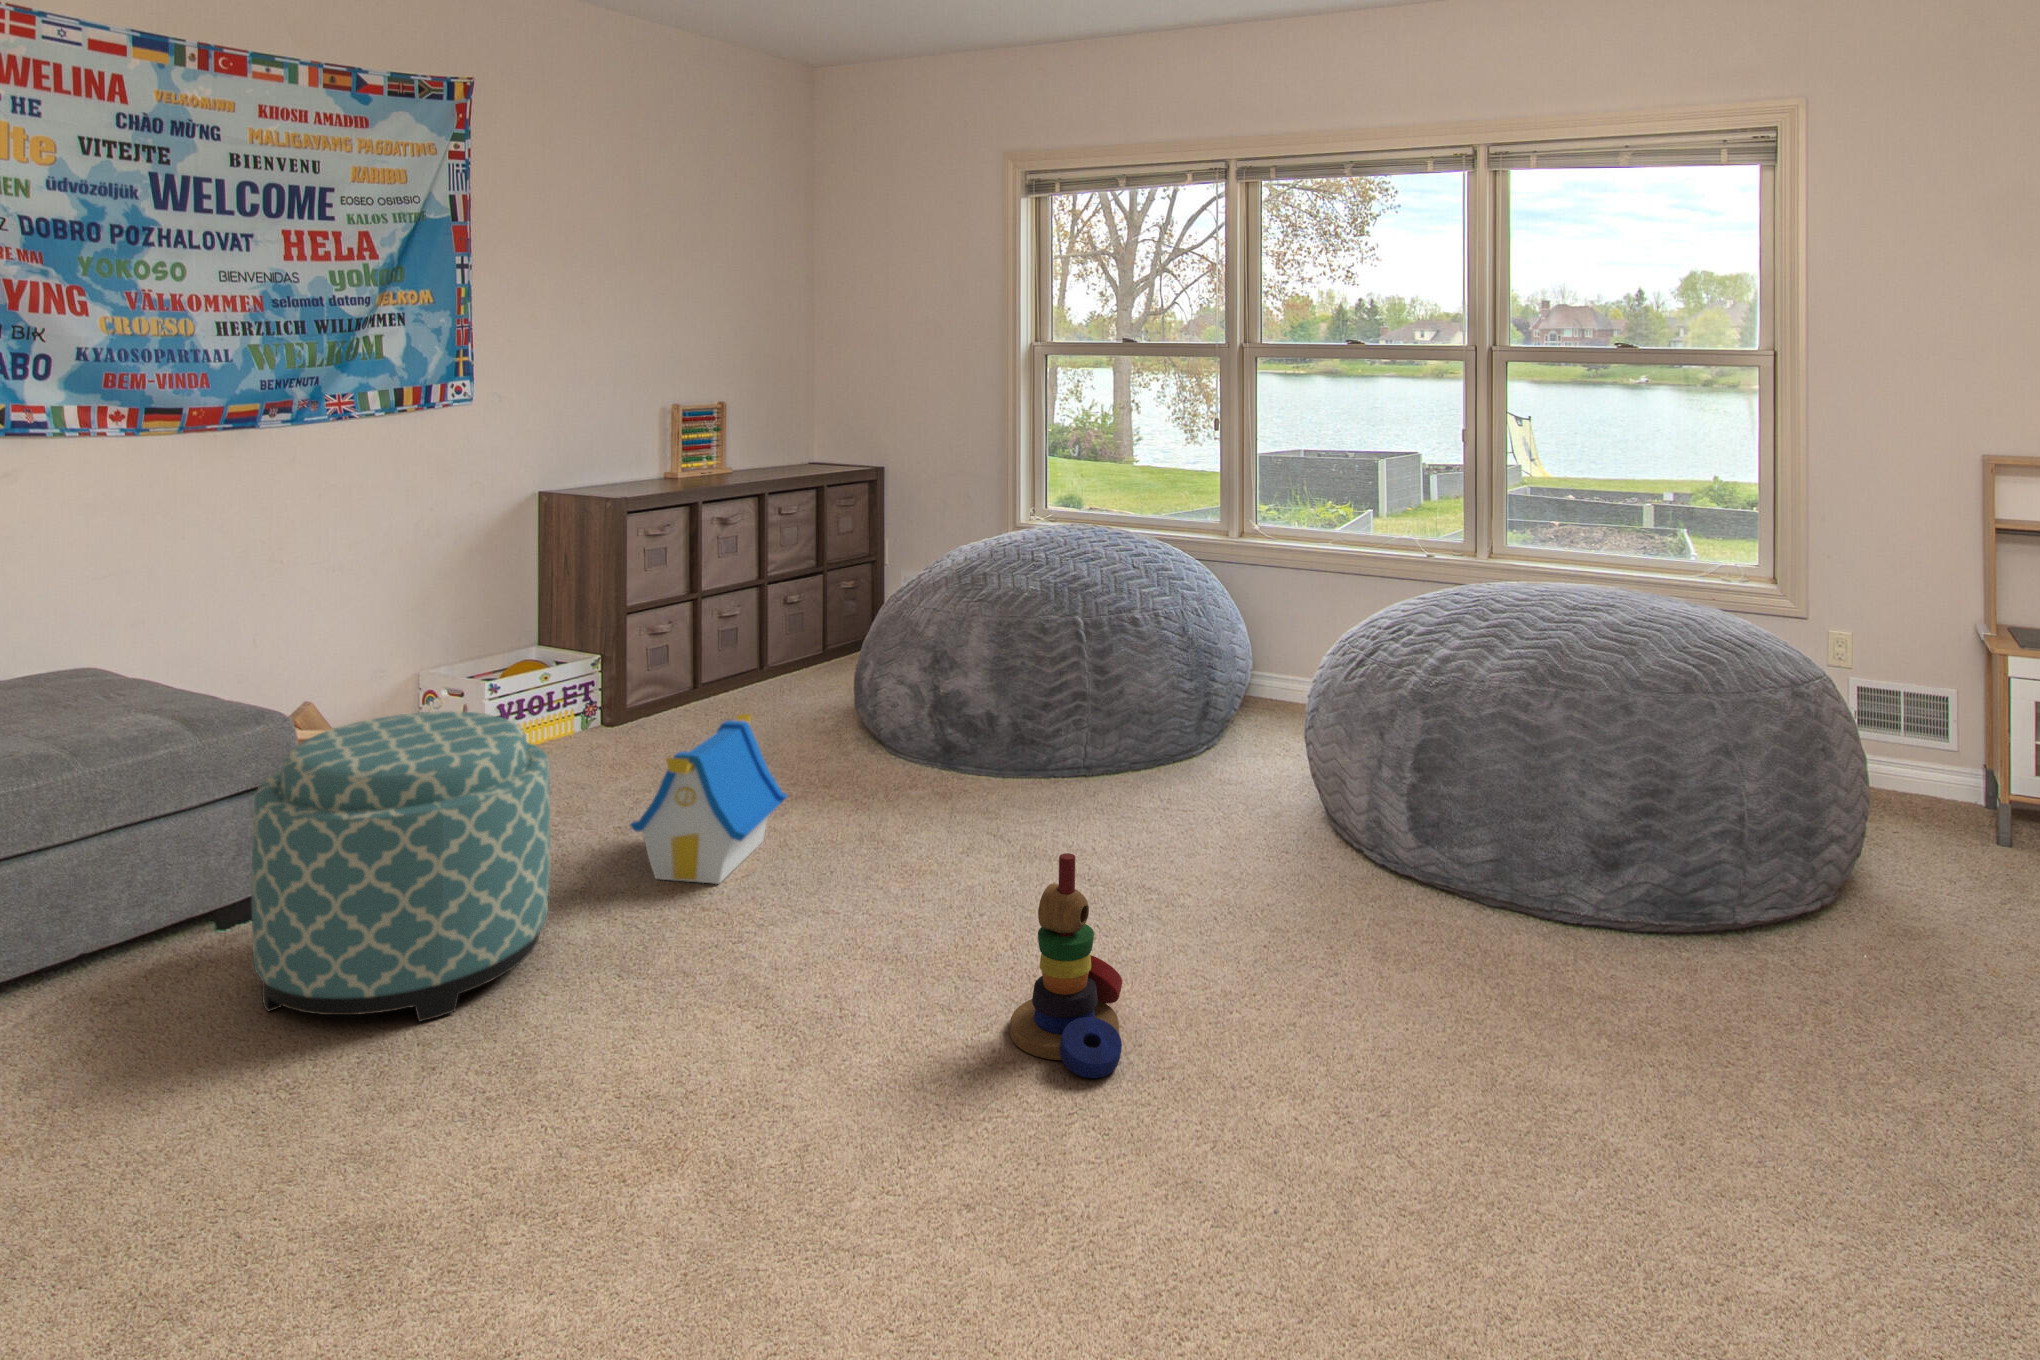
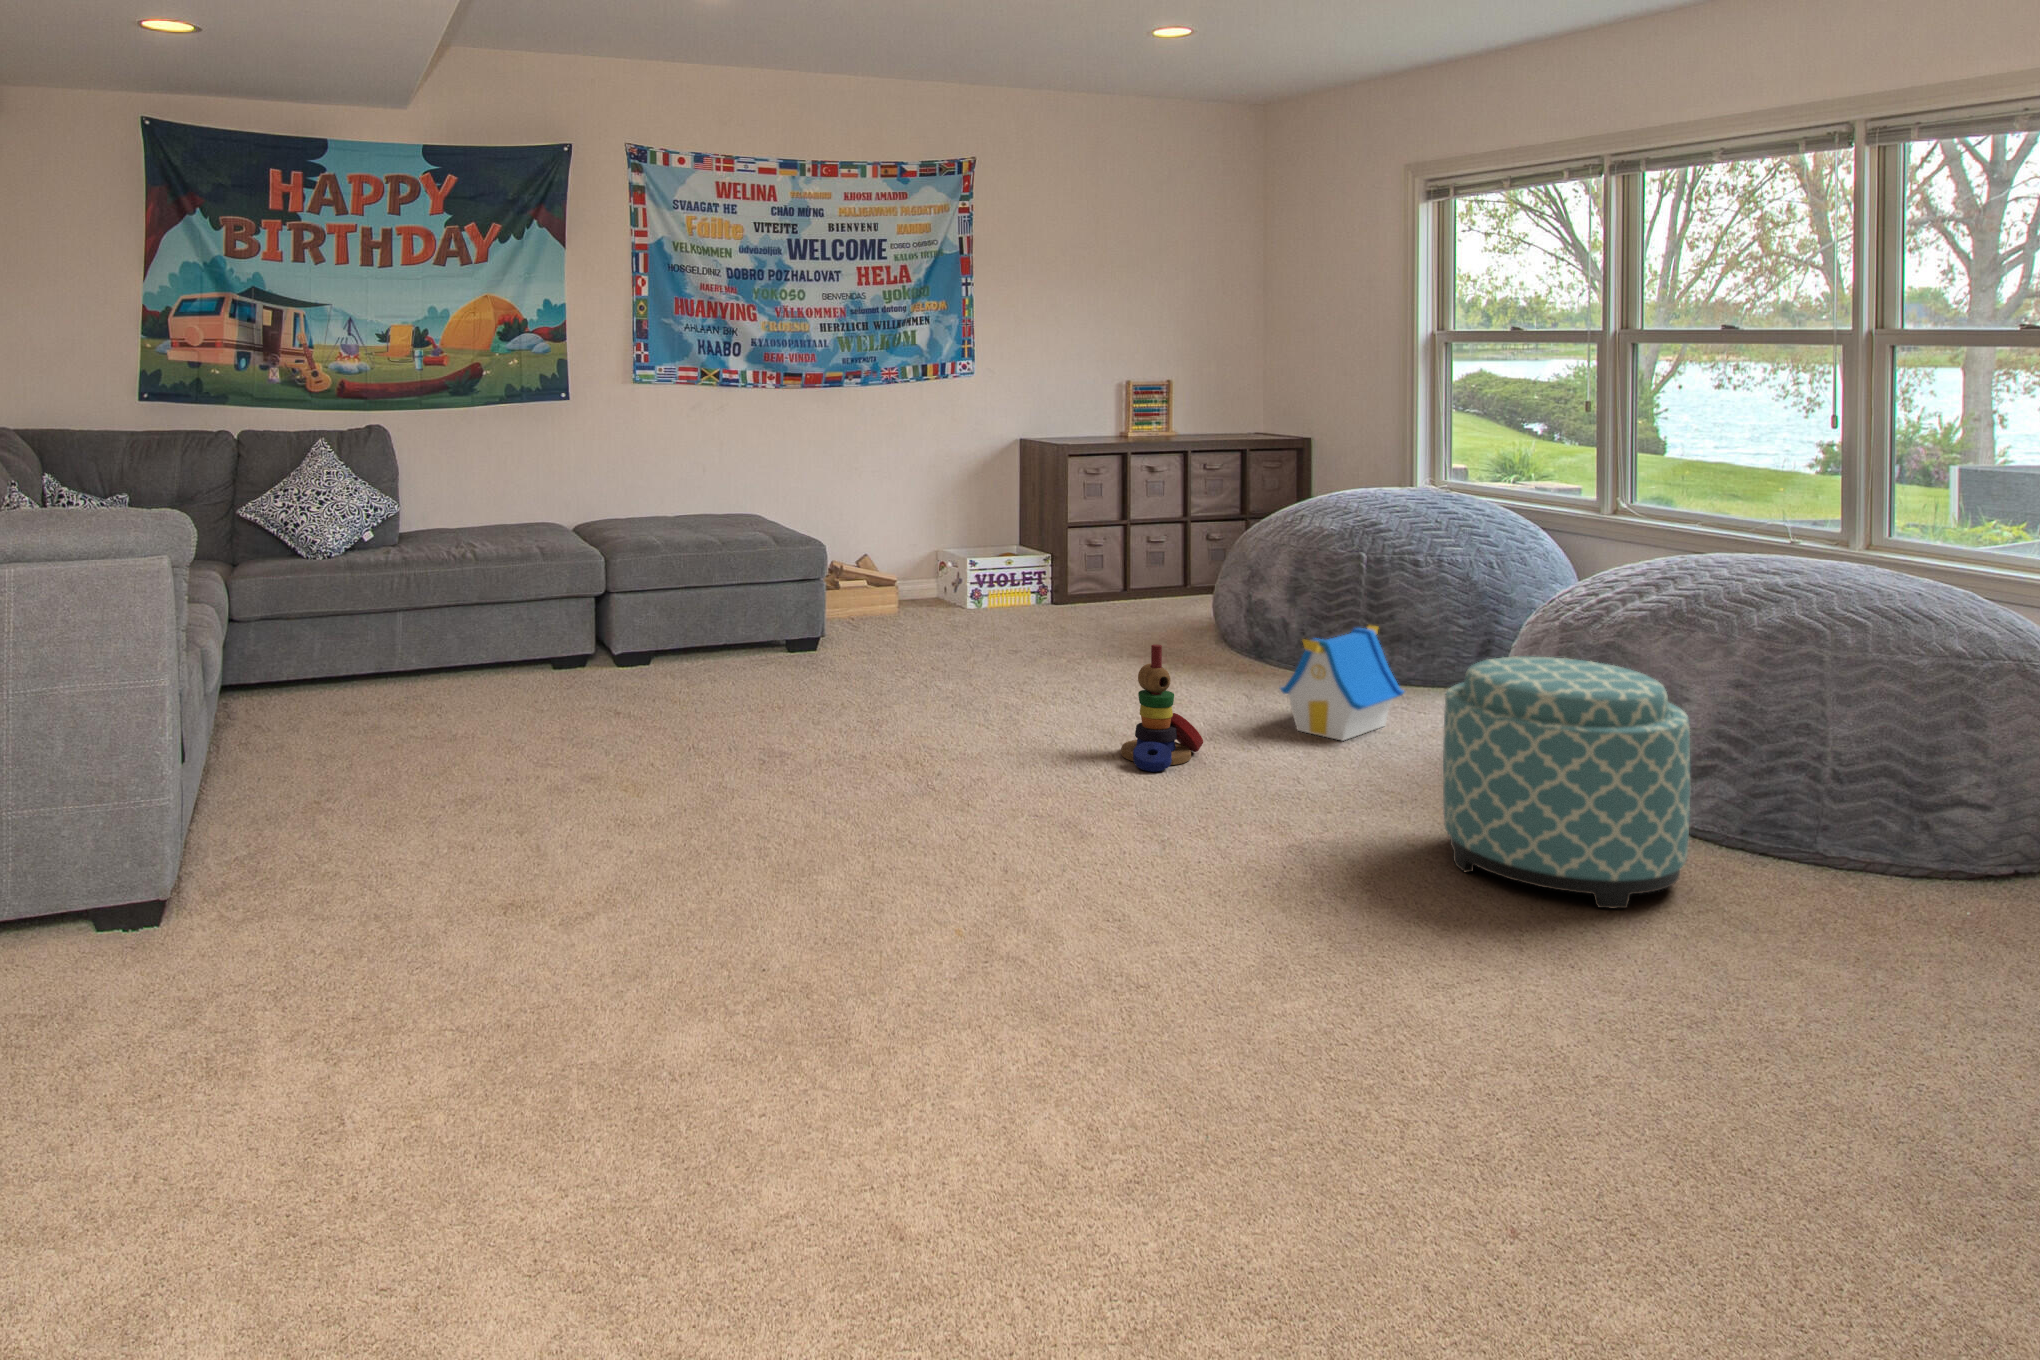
ottoman: present [251,712,550,1021] -> present [1443,656,1690,908]
toy house: present [630,714,788,884] -> present [1281,626,1404,741]

